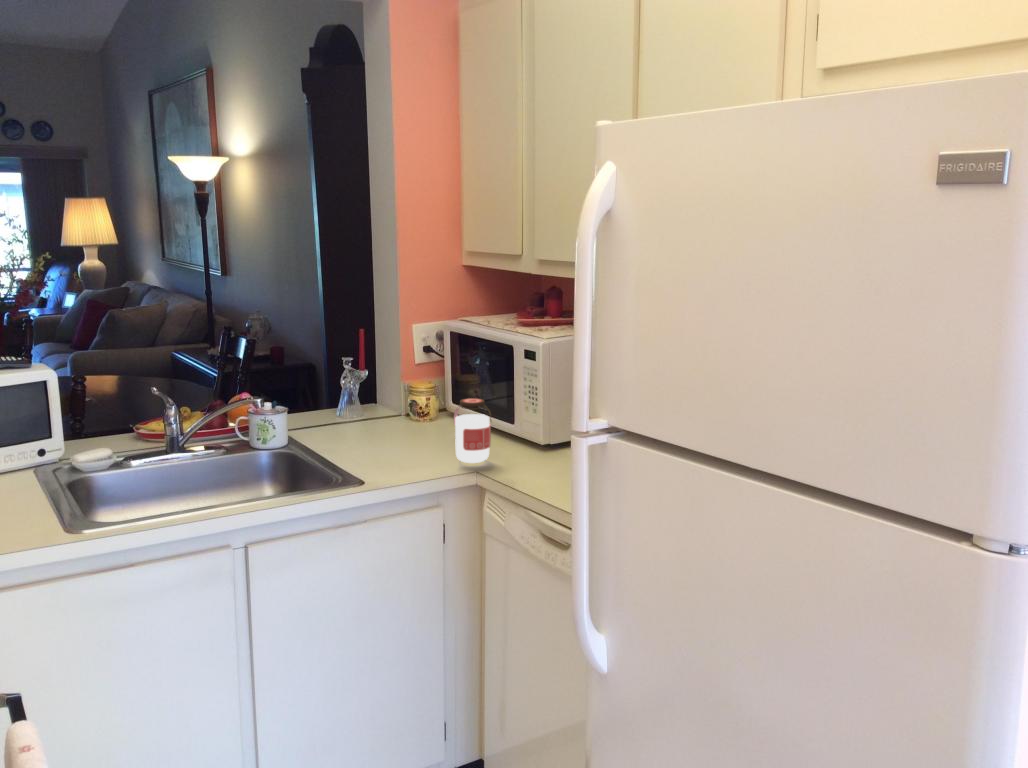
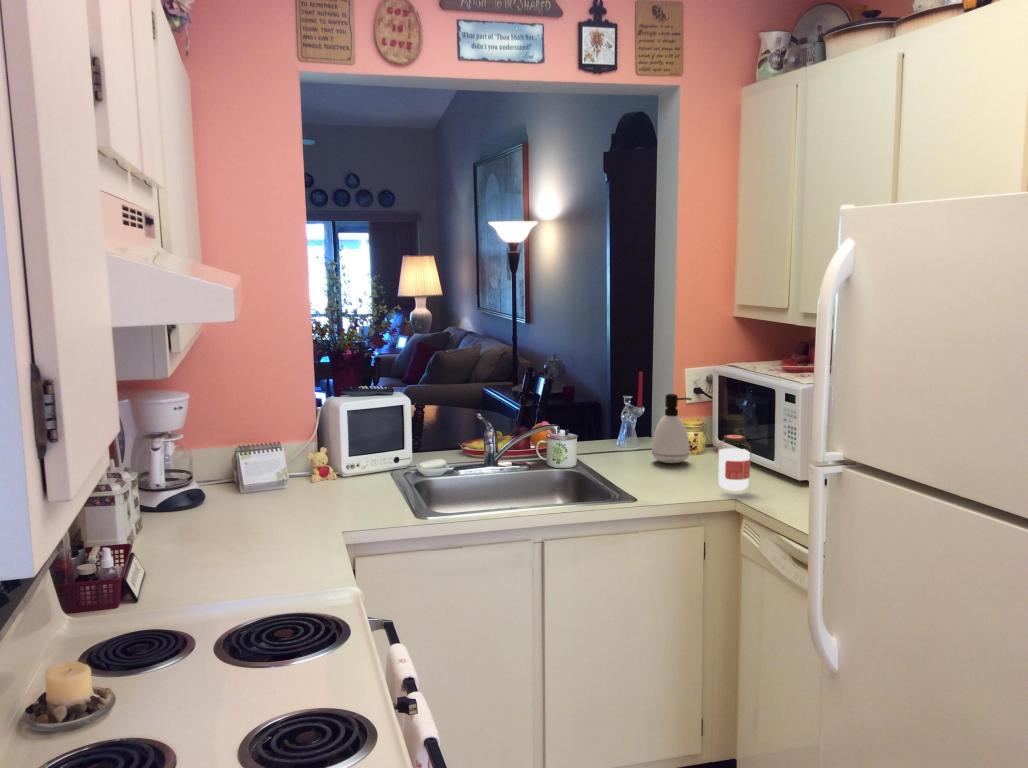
soap dispenser: none [377,353,420,434] -> present [652,394,691,463]

